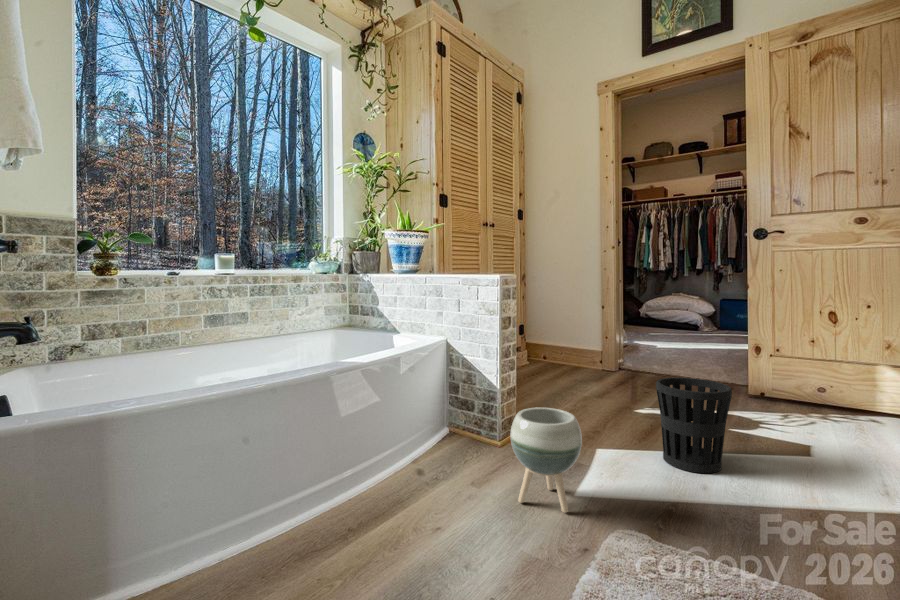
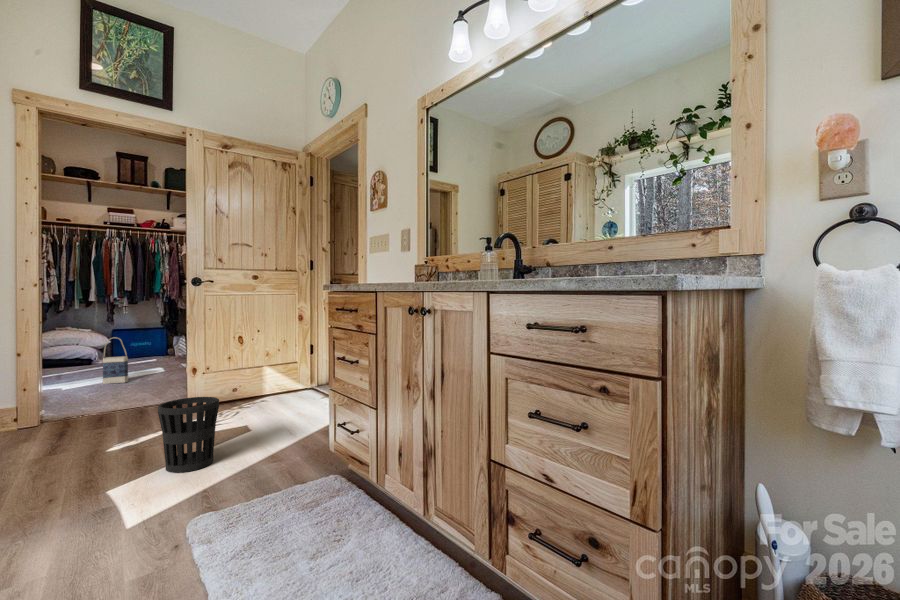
bag: none [689,305,713,353] -> present [103,338,128,384]
planter: present [510,408,582,513] -> none [50,451,140,563]

